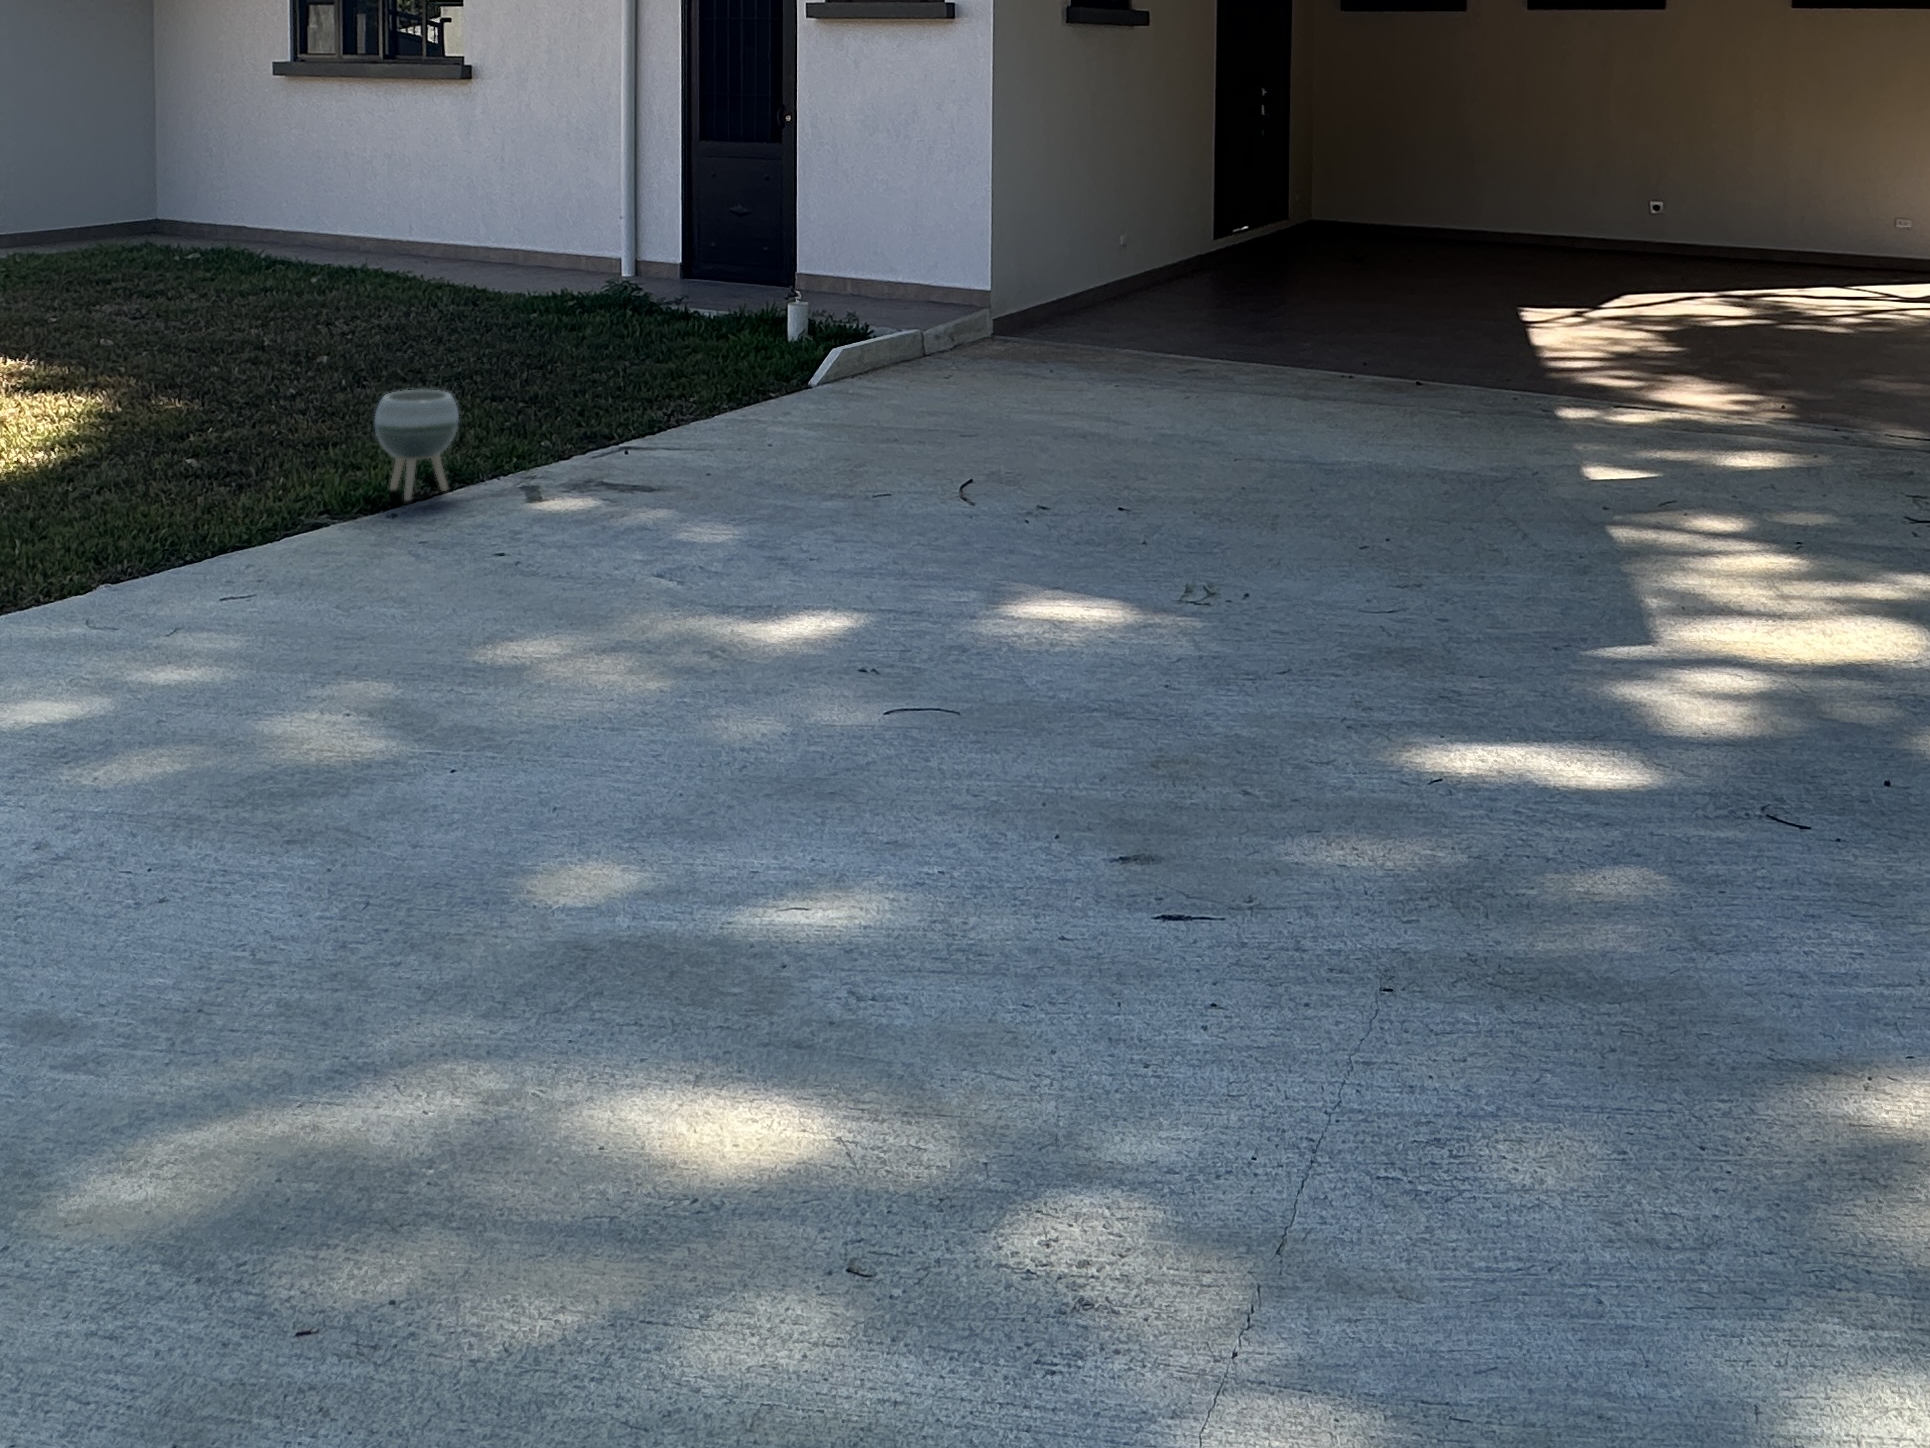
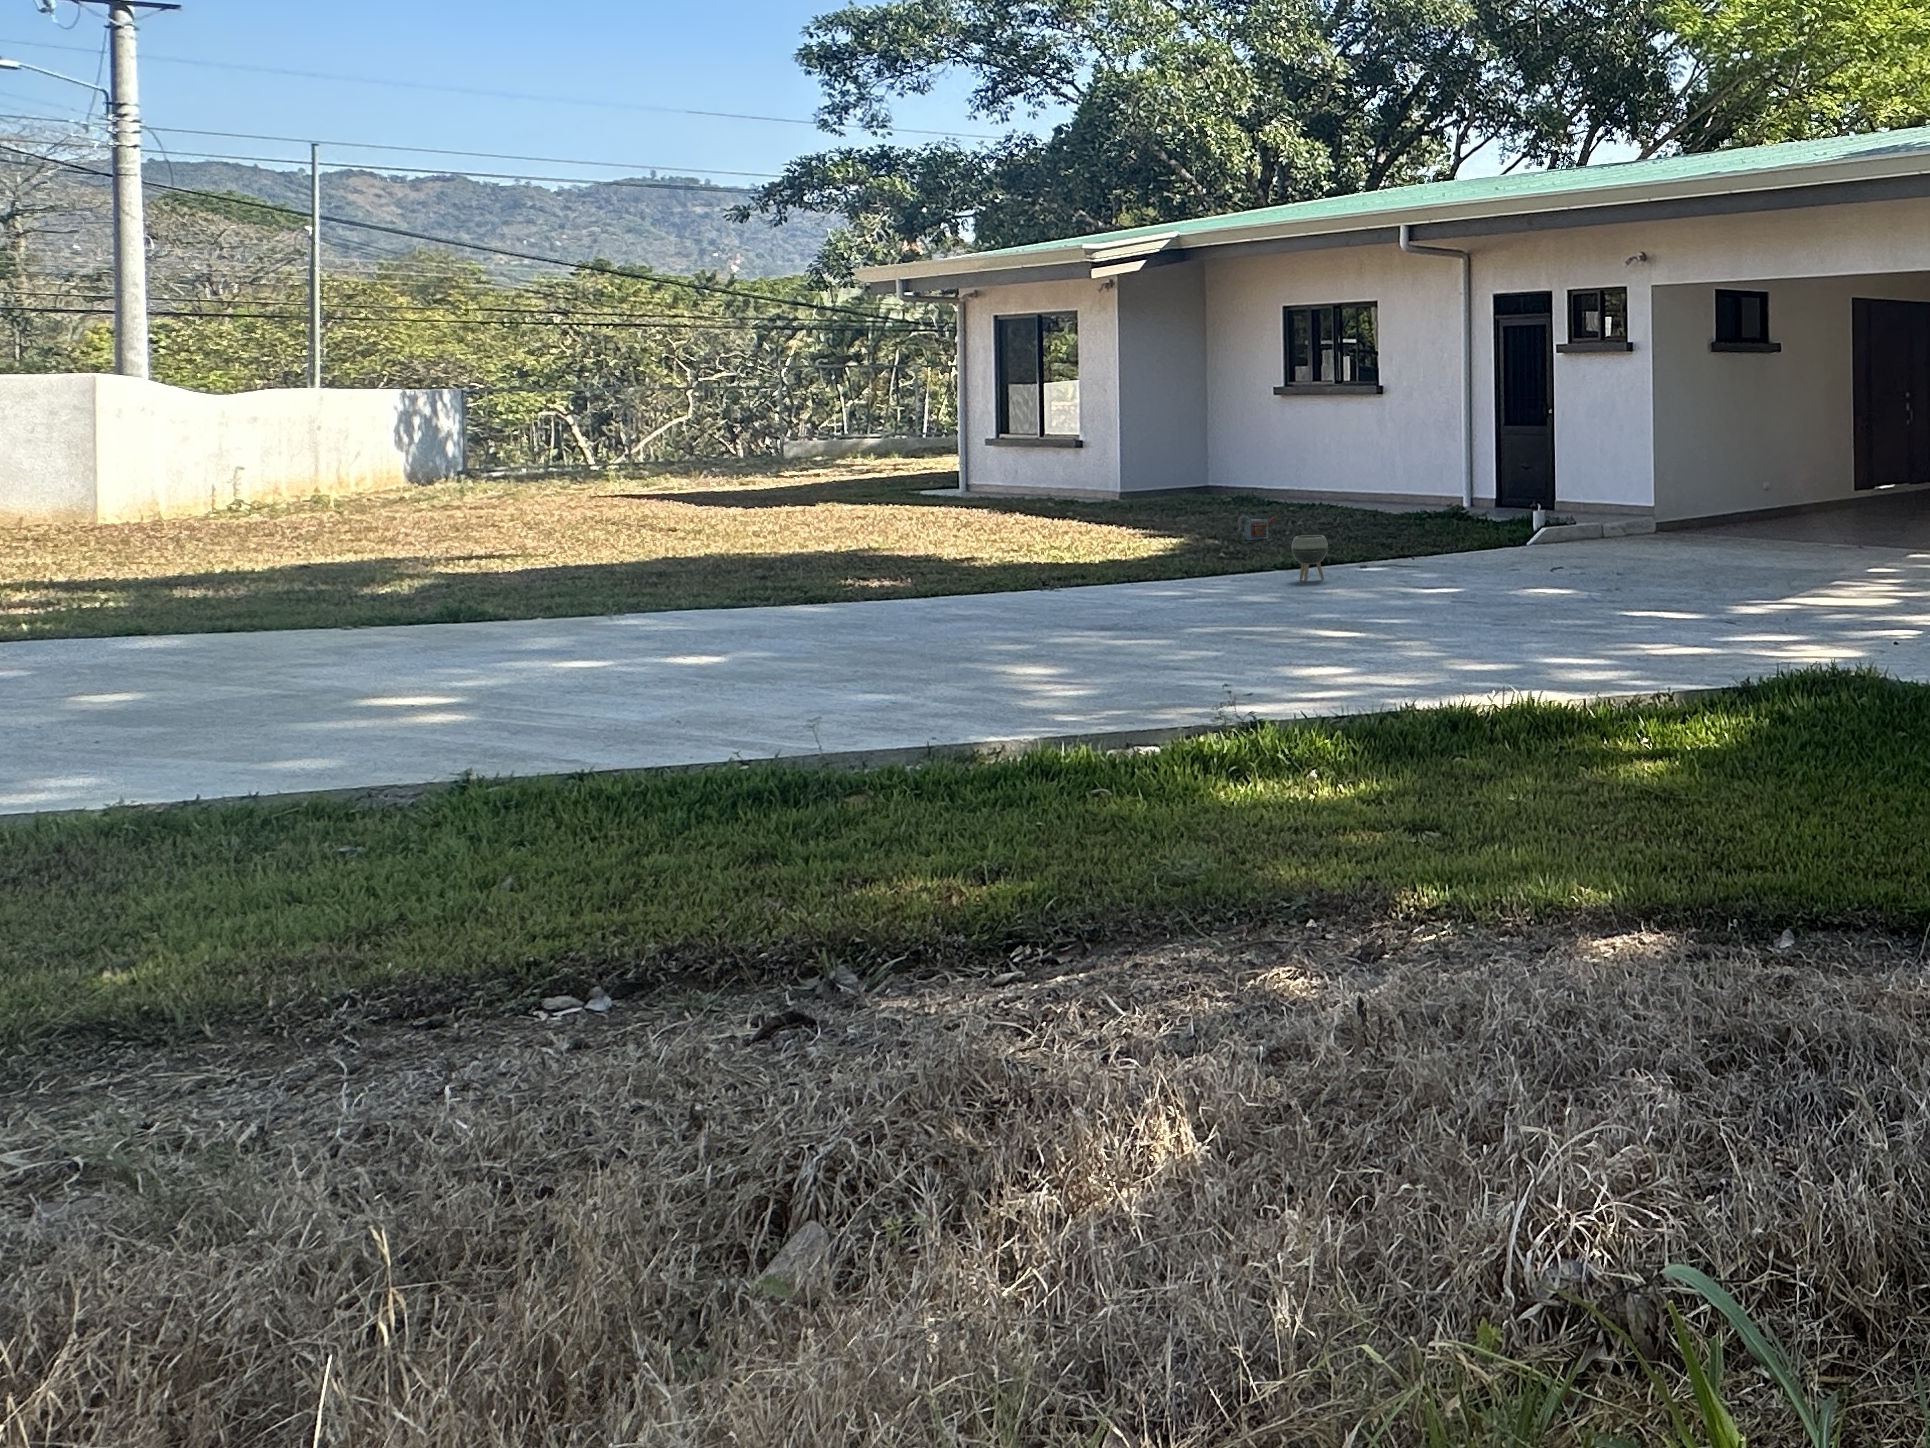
watering can: none [215,297,298,348] -> present [1238,514,1279,540]

